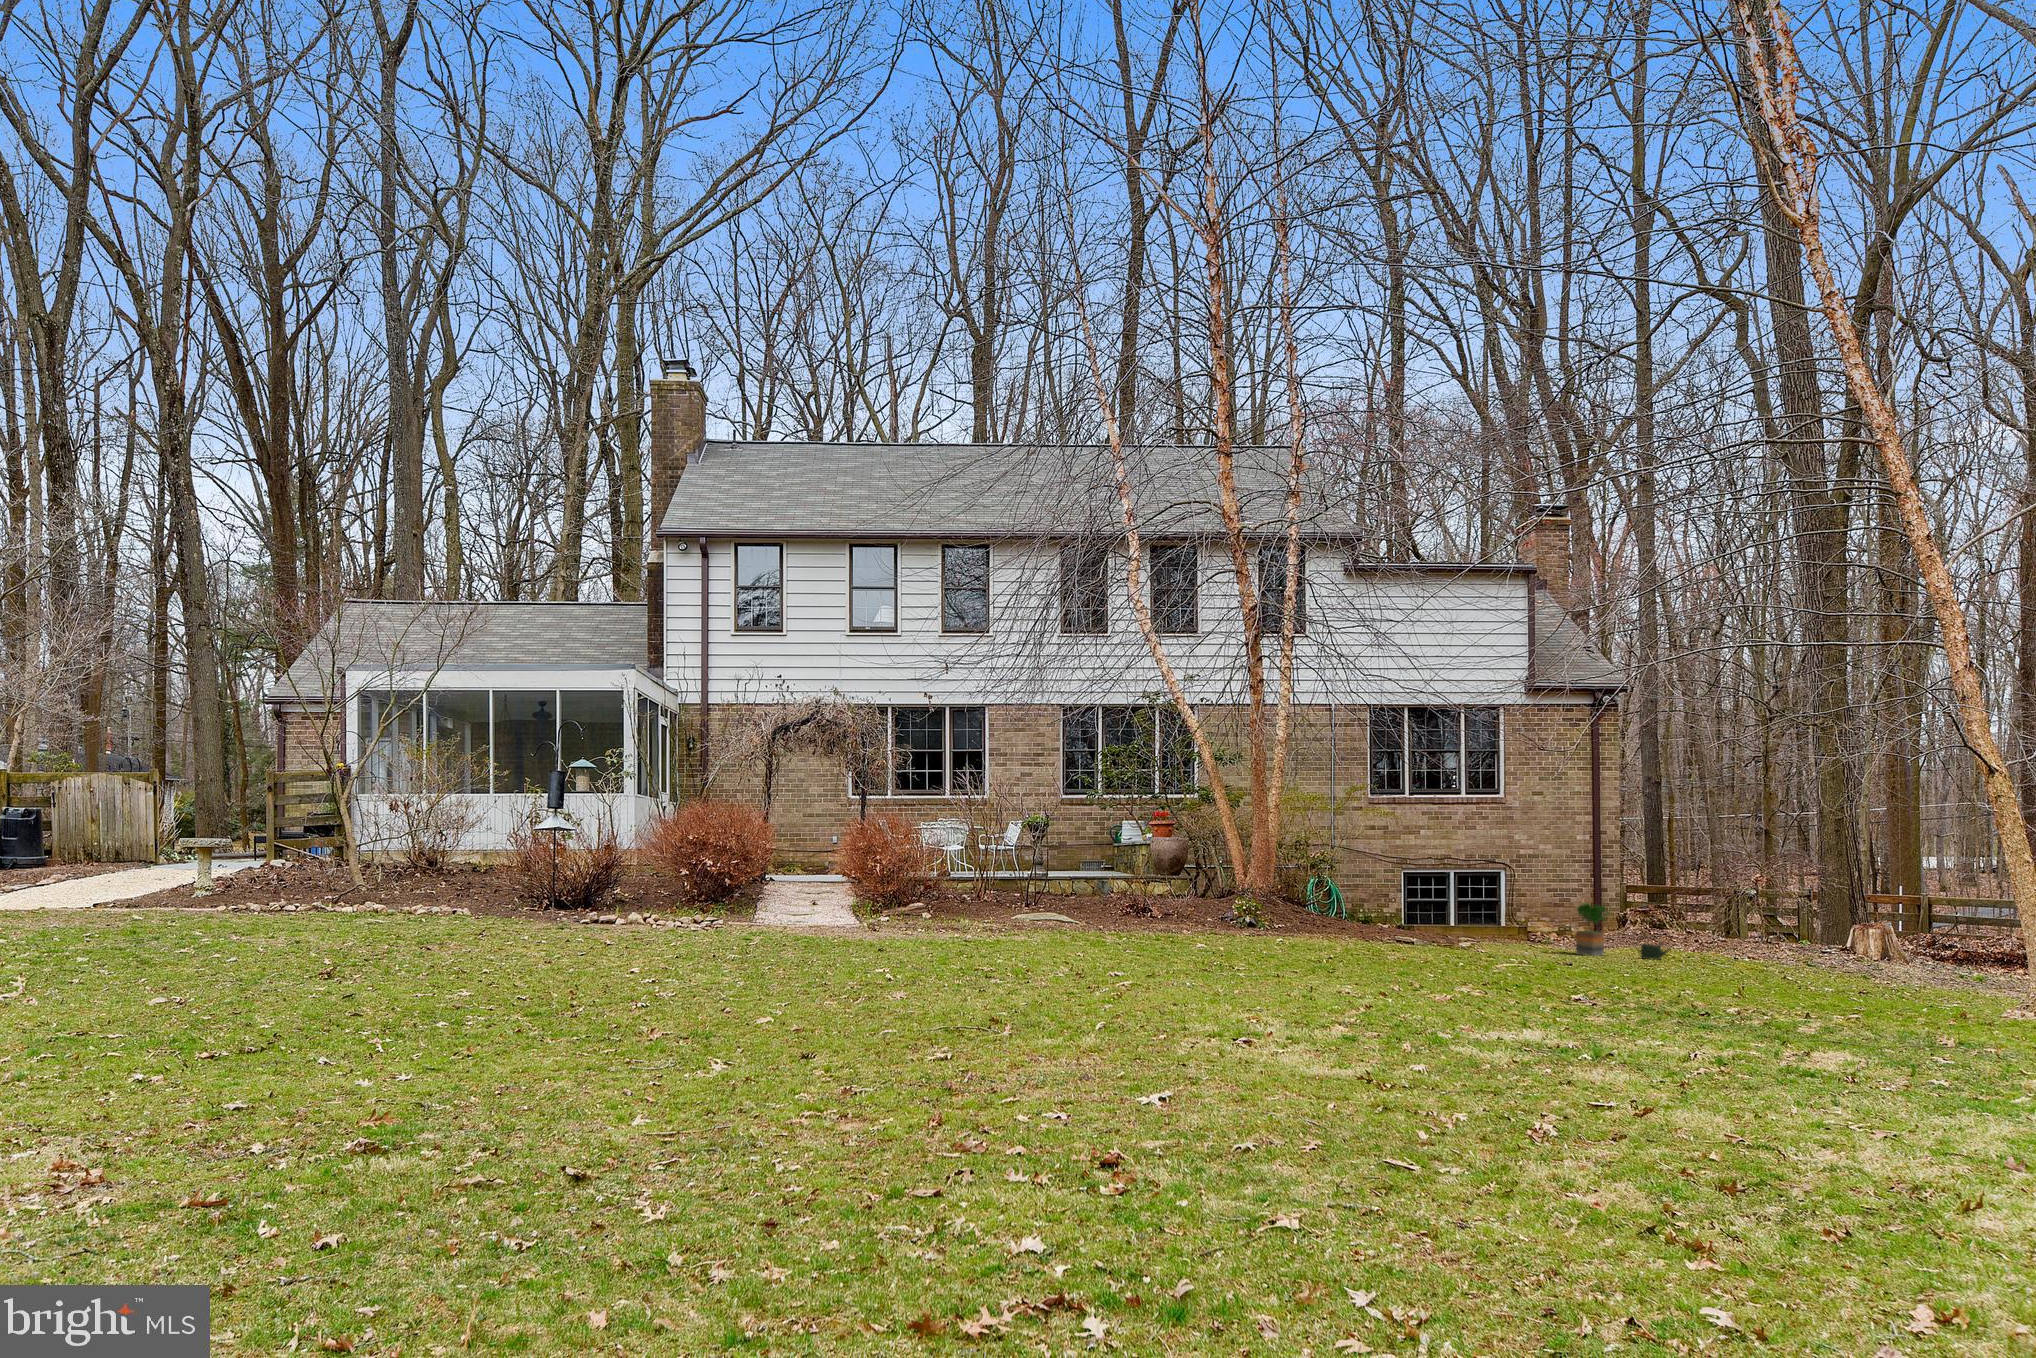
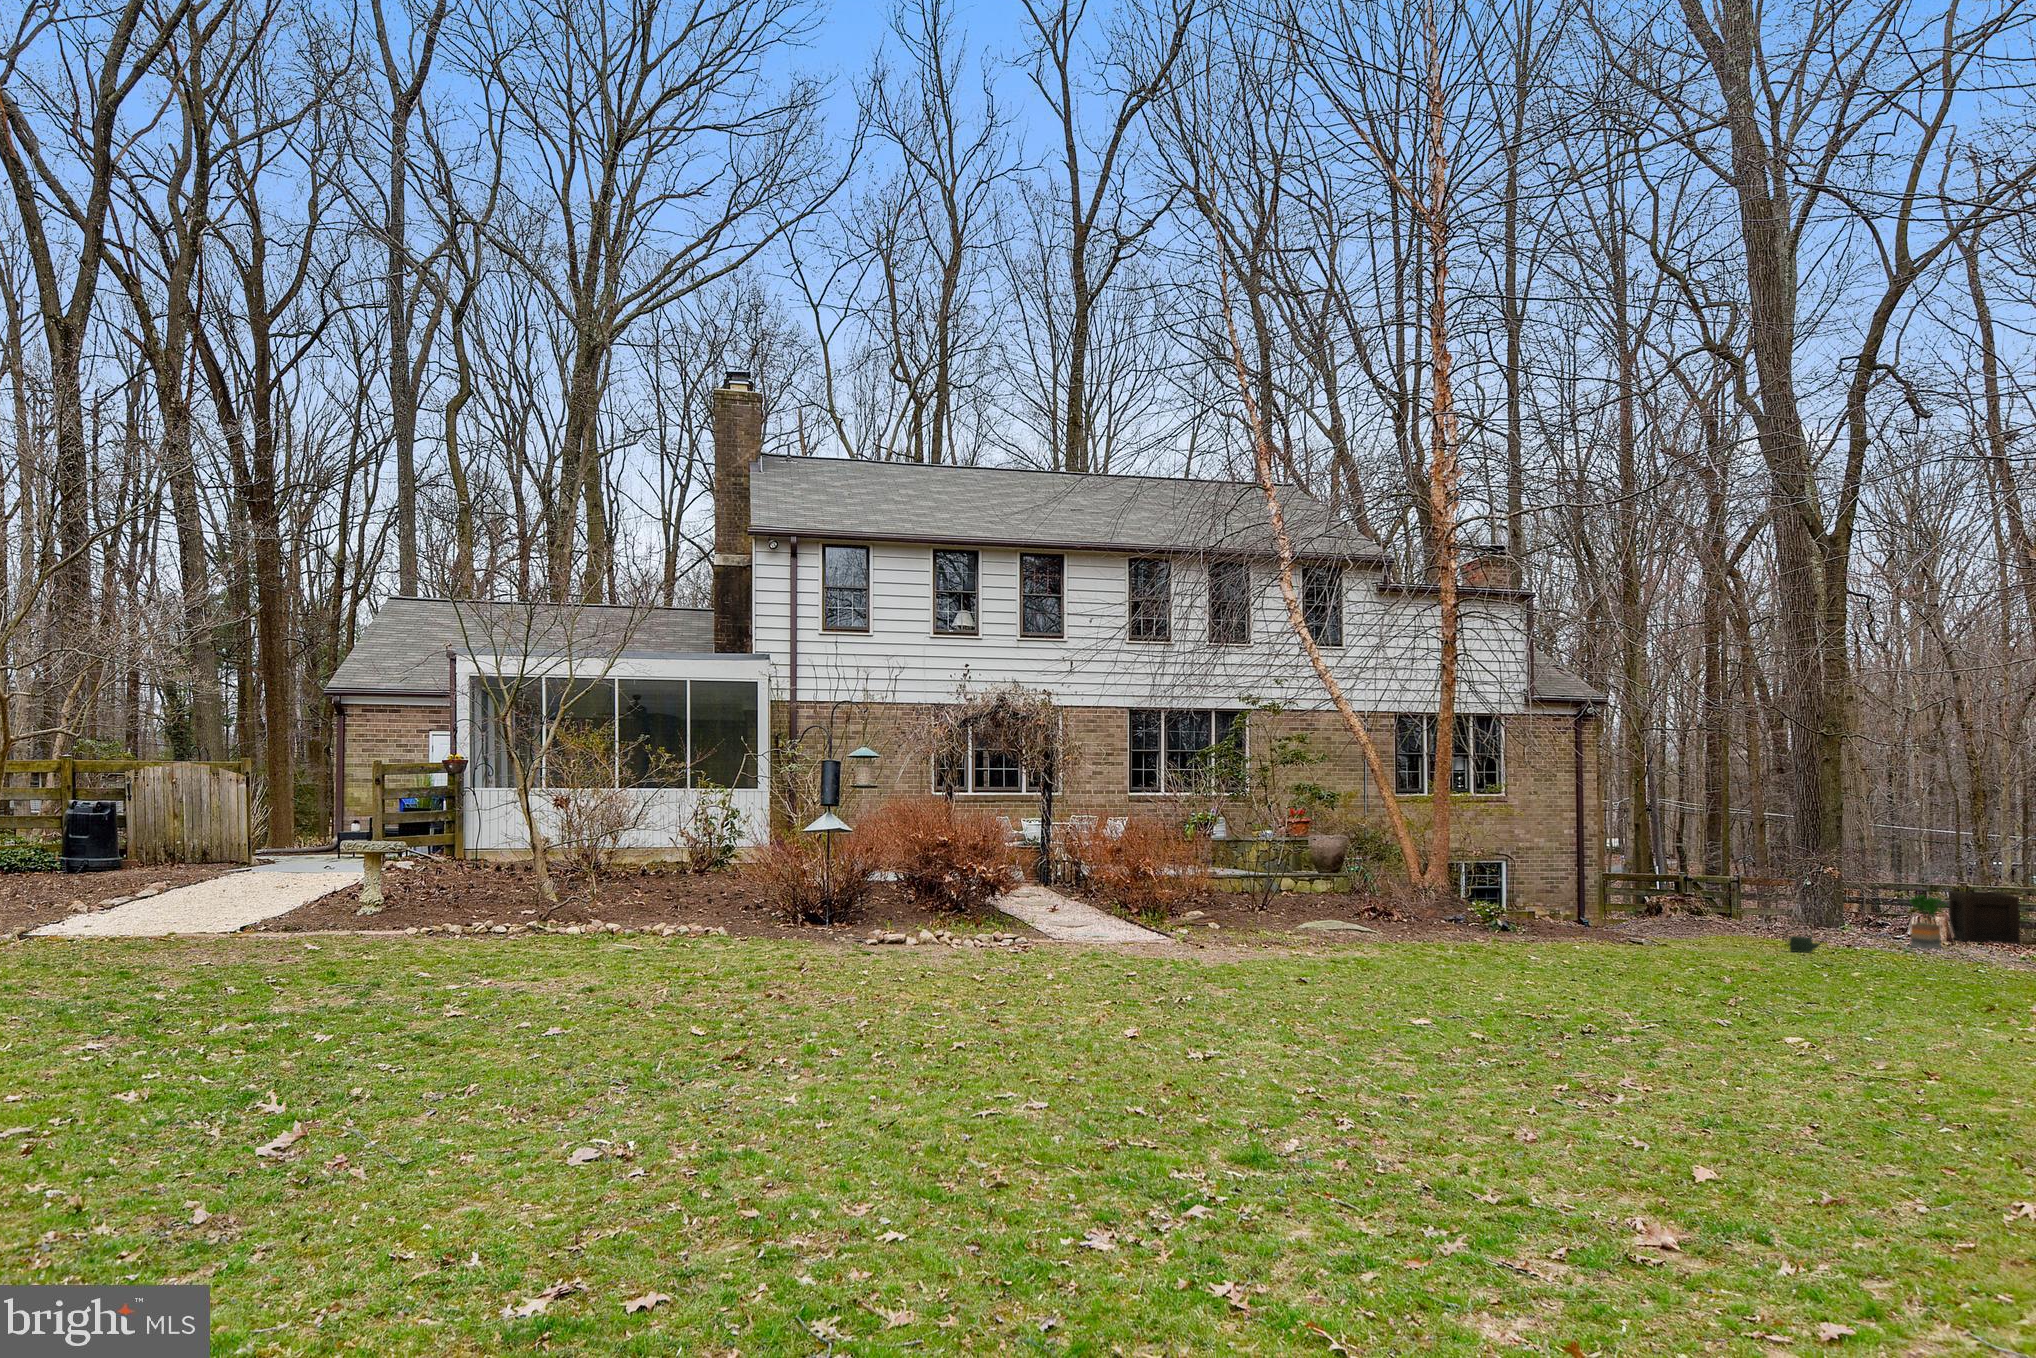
wooden crate: none [1783,901,1846,952] -> present [1949,891,2020,943]
potted tree: present [1576,903,1610,956] -> present [1910,895,1945,949]

